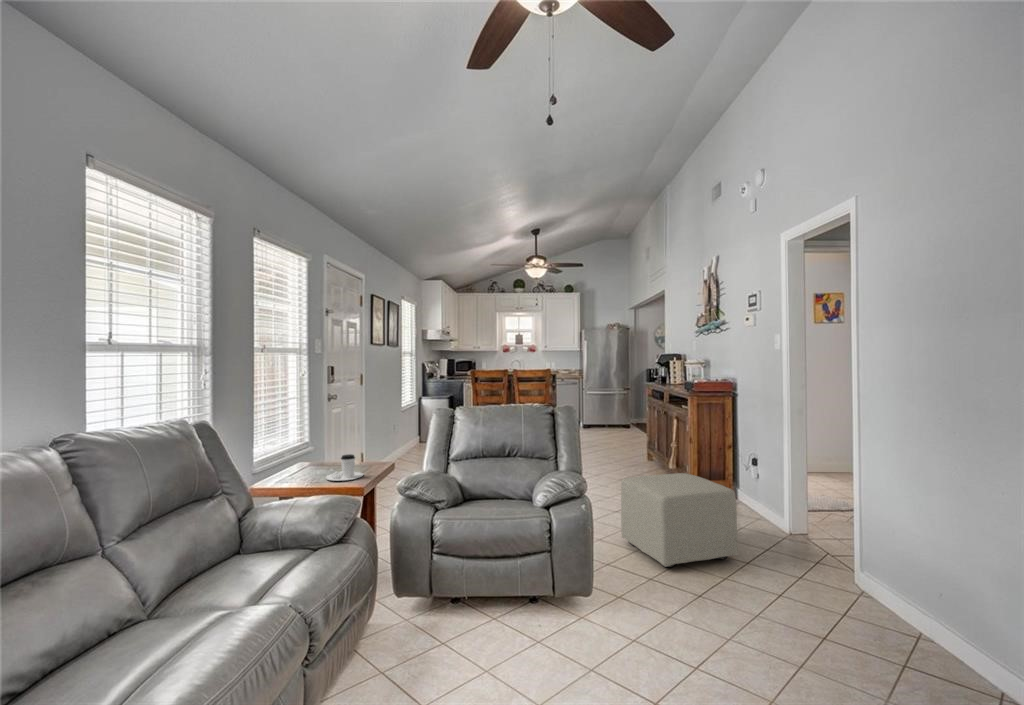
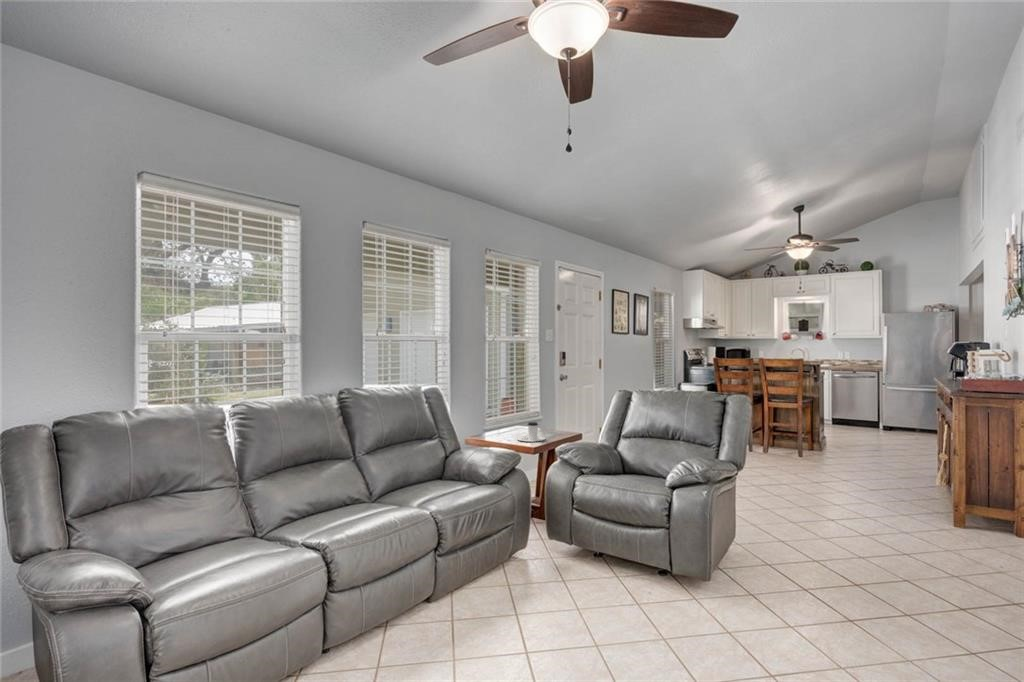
ottoman: present [621,473,737,567] -> none [814,481,967,601]

